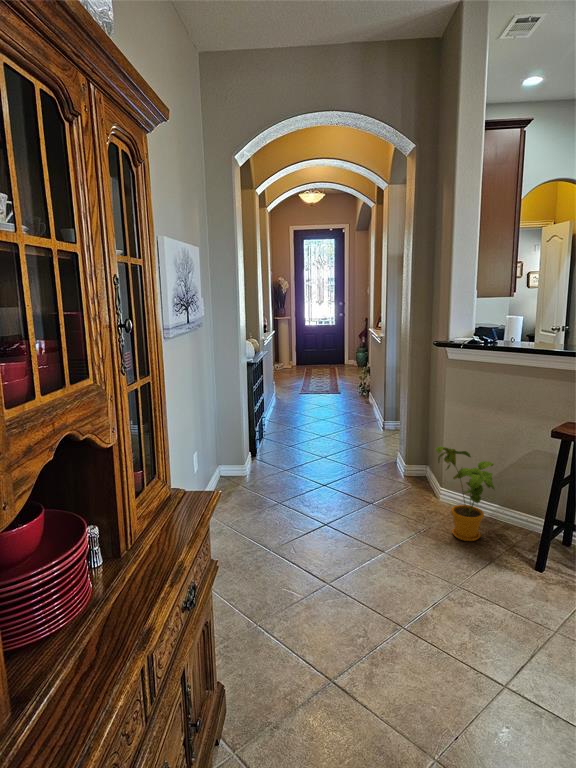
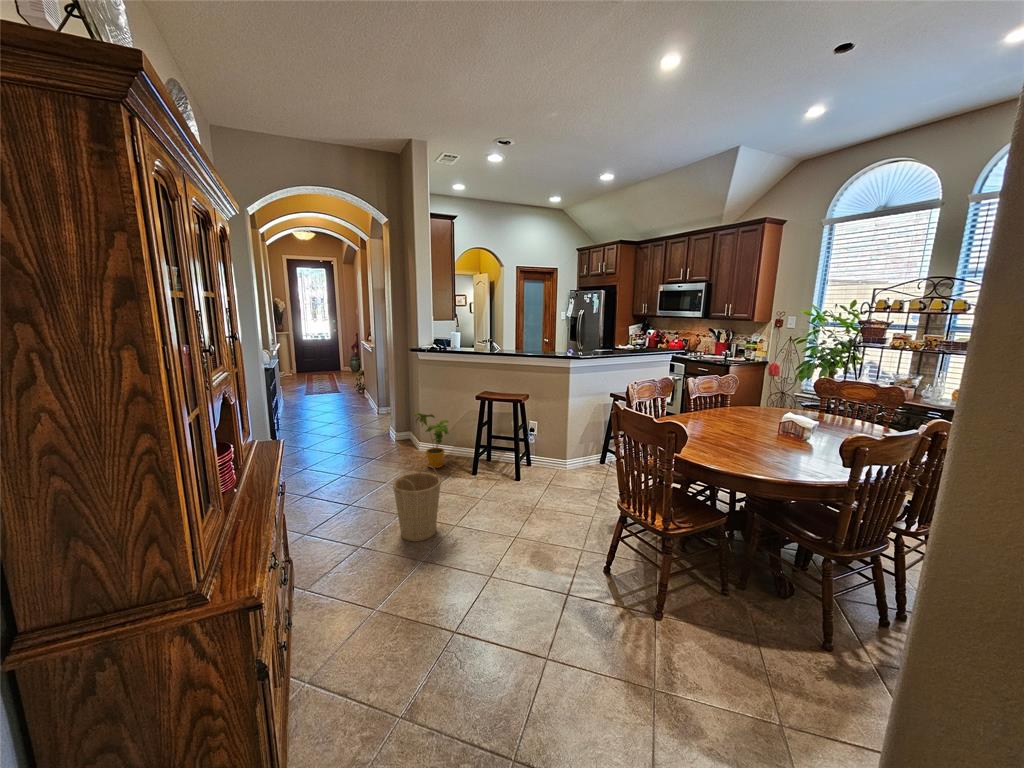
basket: none [393,560,484,706] -> present [393,465,441,542]

